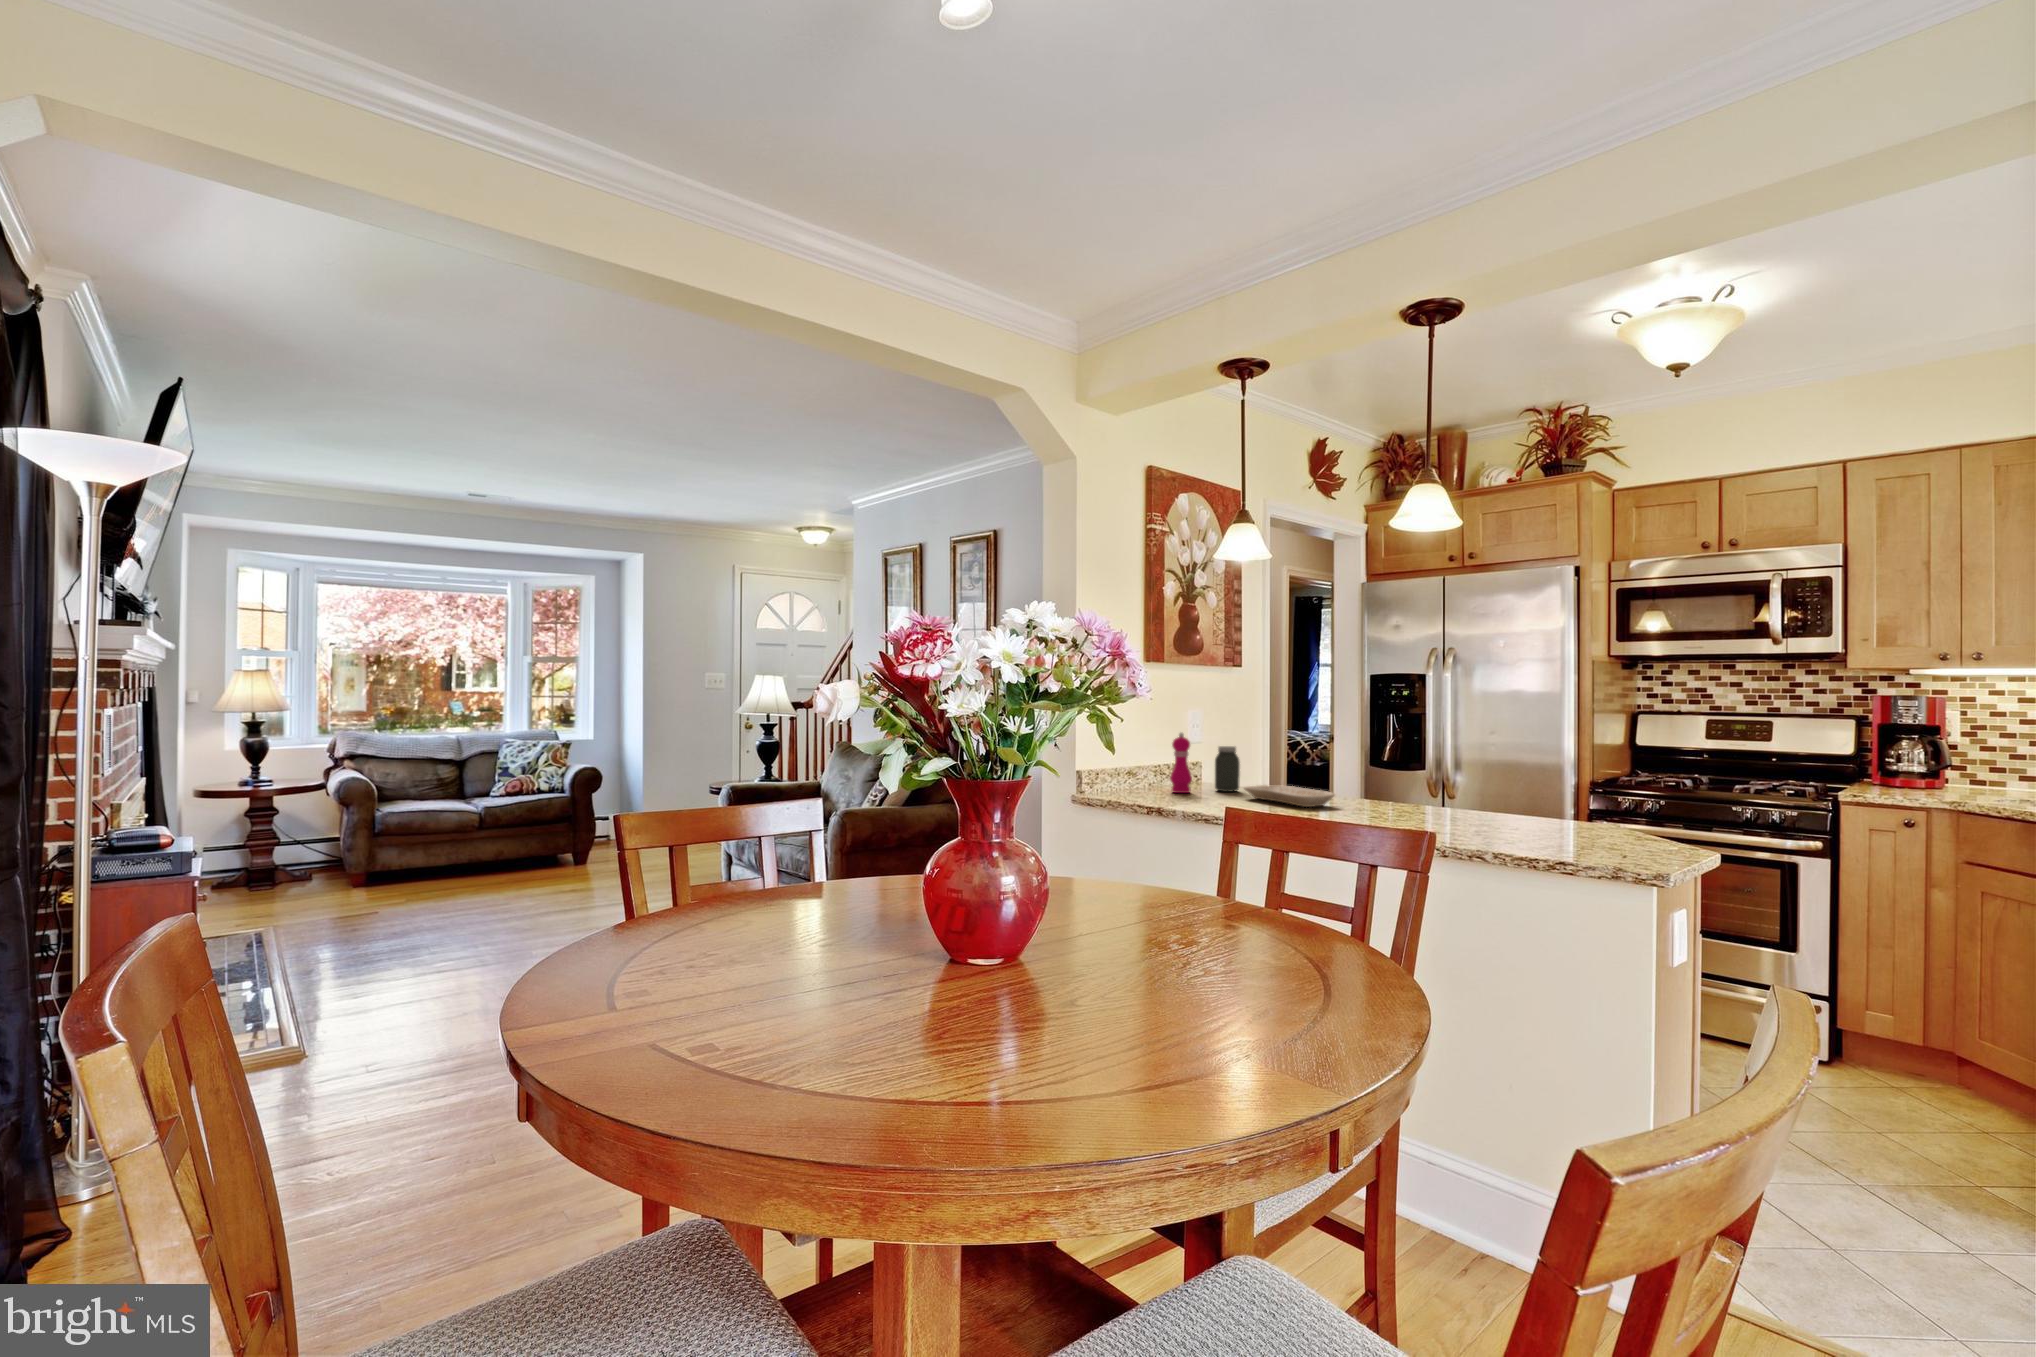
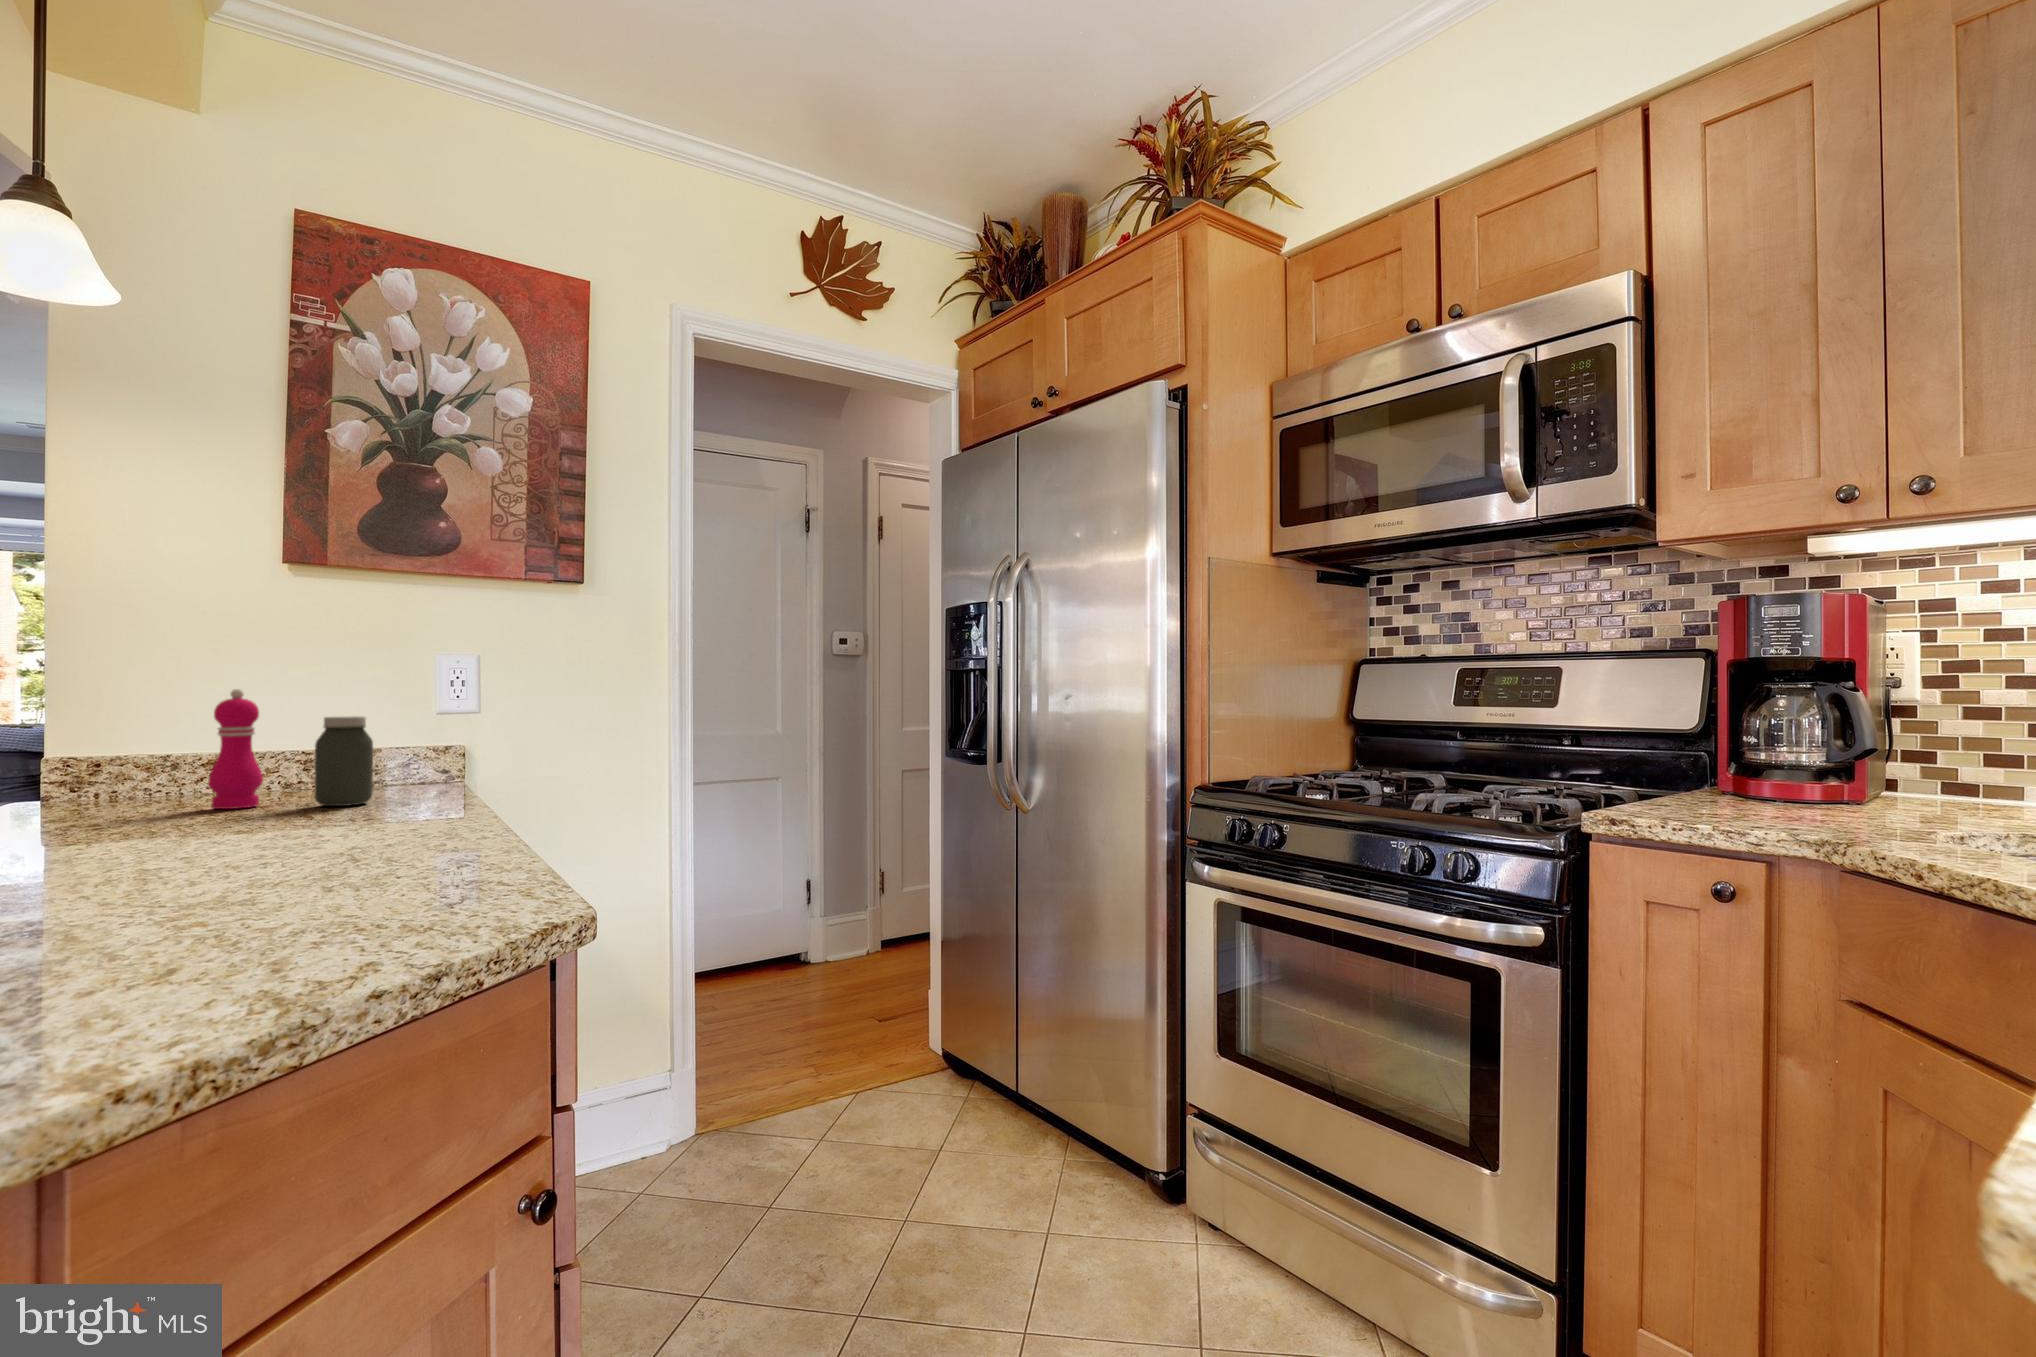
tray: present [1244,785,1335,807] -> none [129,794,334,846]

